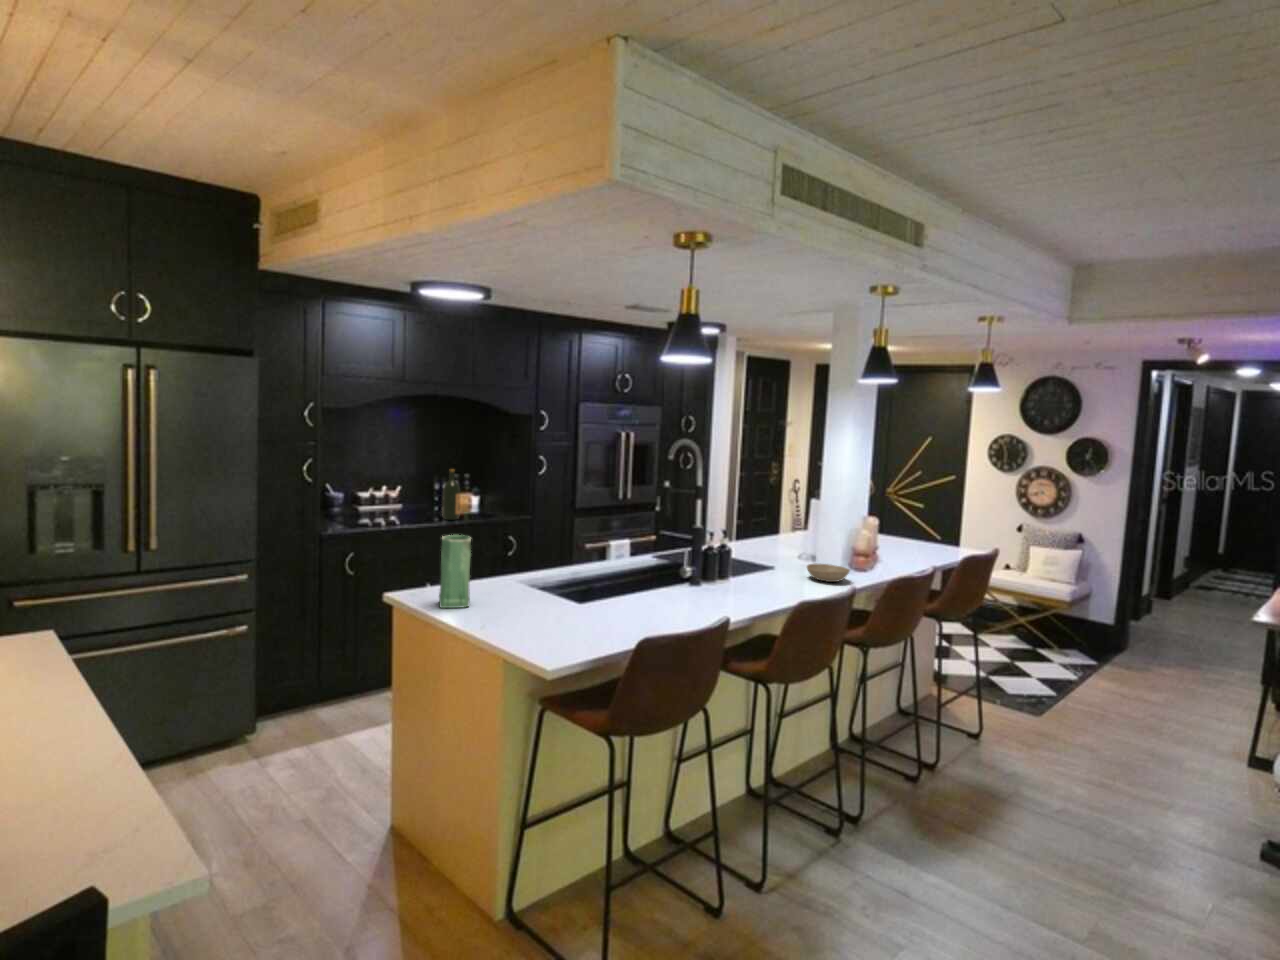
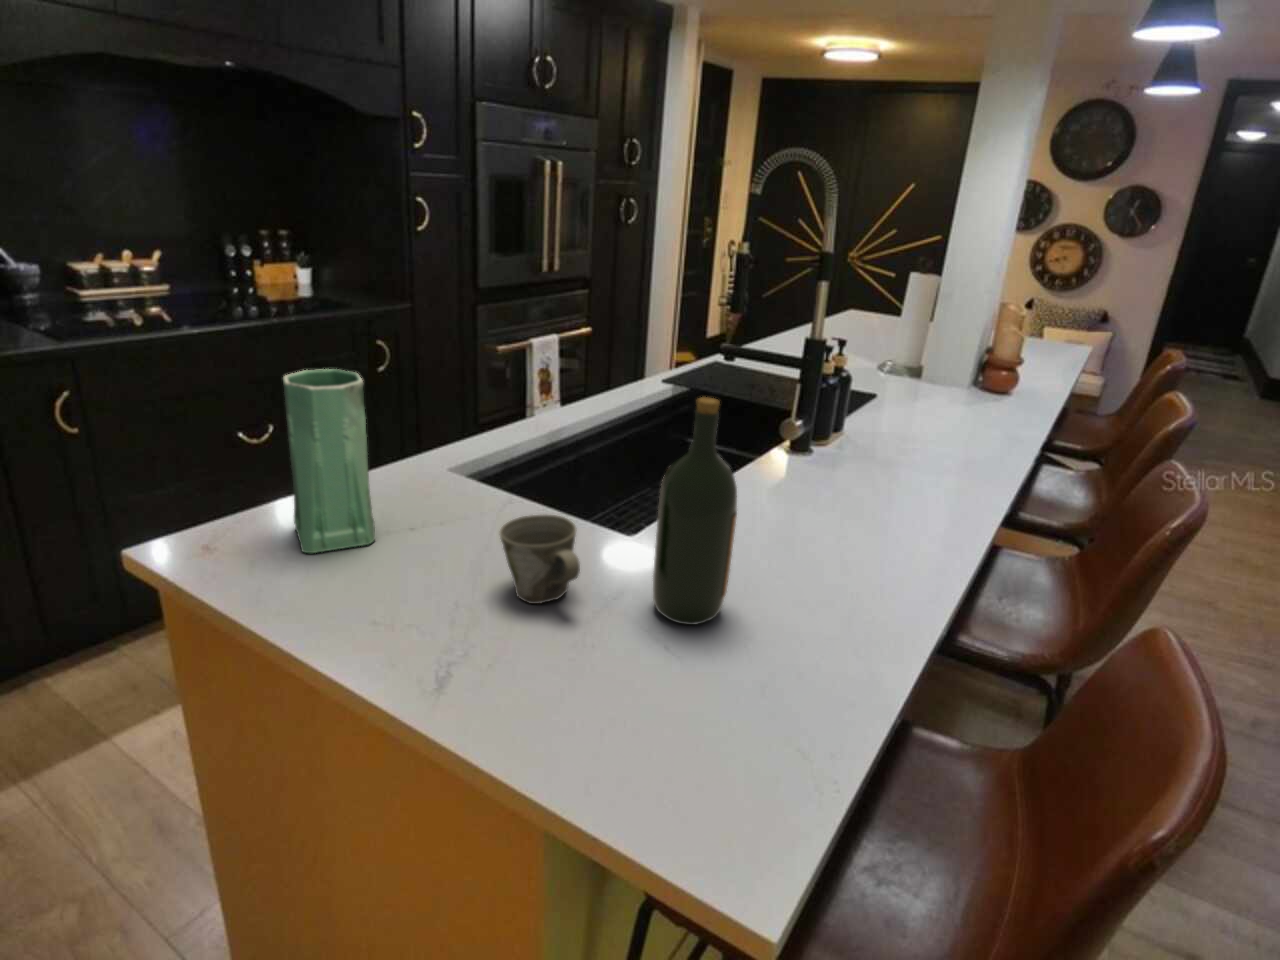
wine bottle: present [442,469,460,520] -> present [653,397,737,625]
bowl: present [807,563,850,582] -> none [930,380,1007,412]
mug: none [510,594,541,627] -> present [500,514,580,604]

